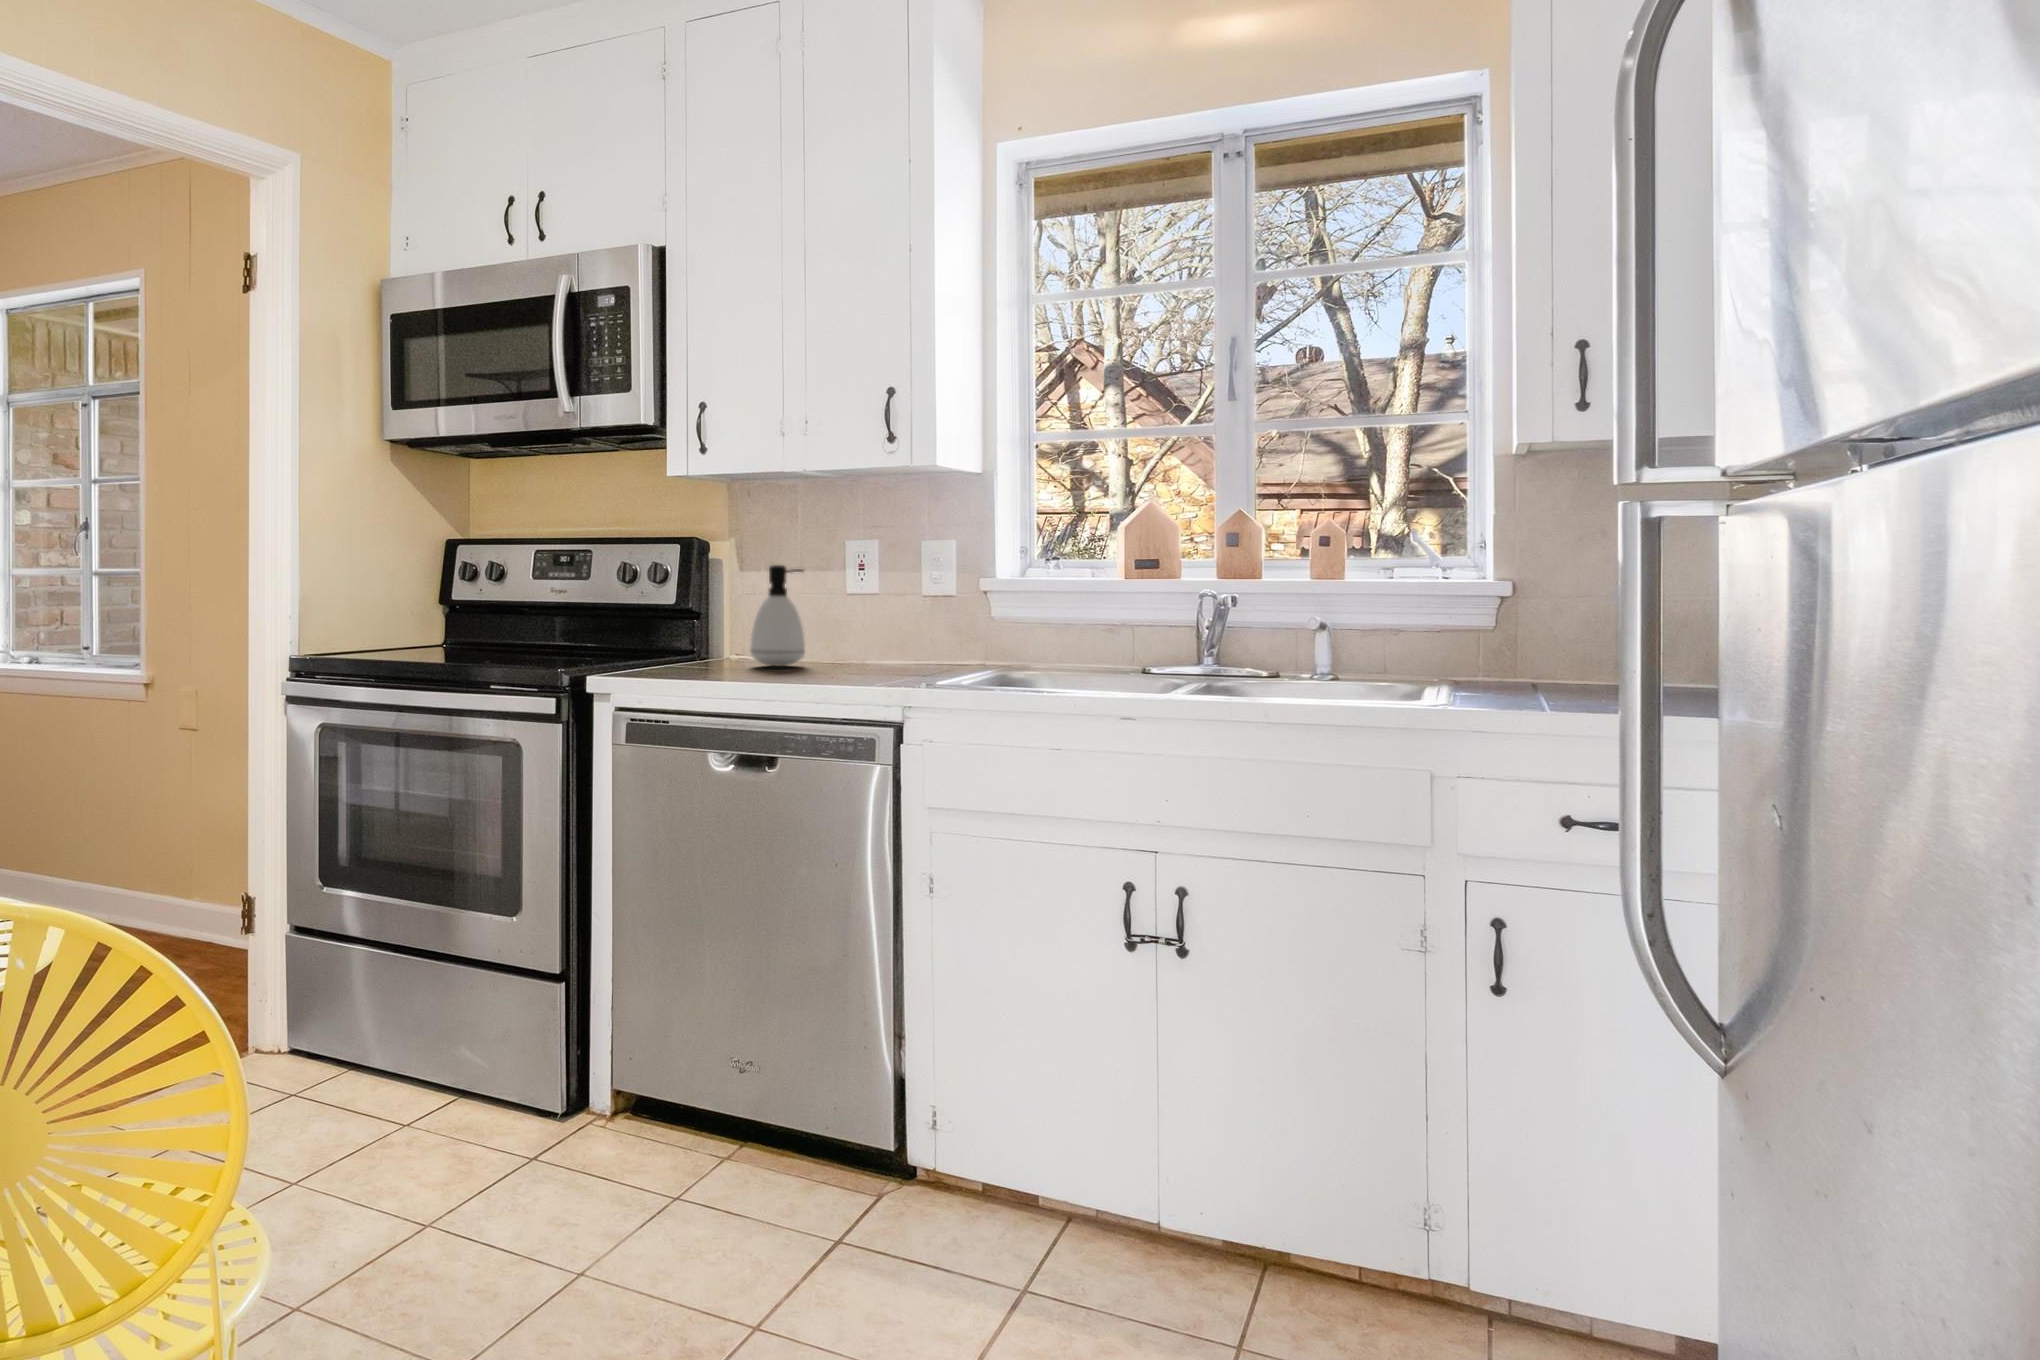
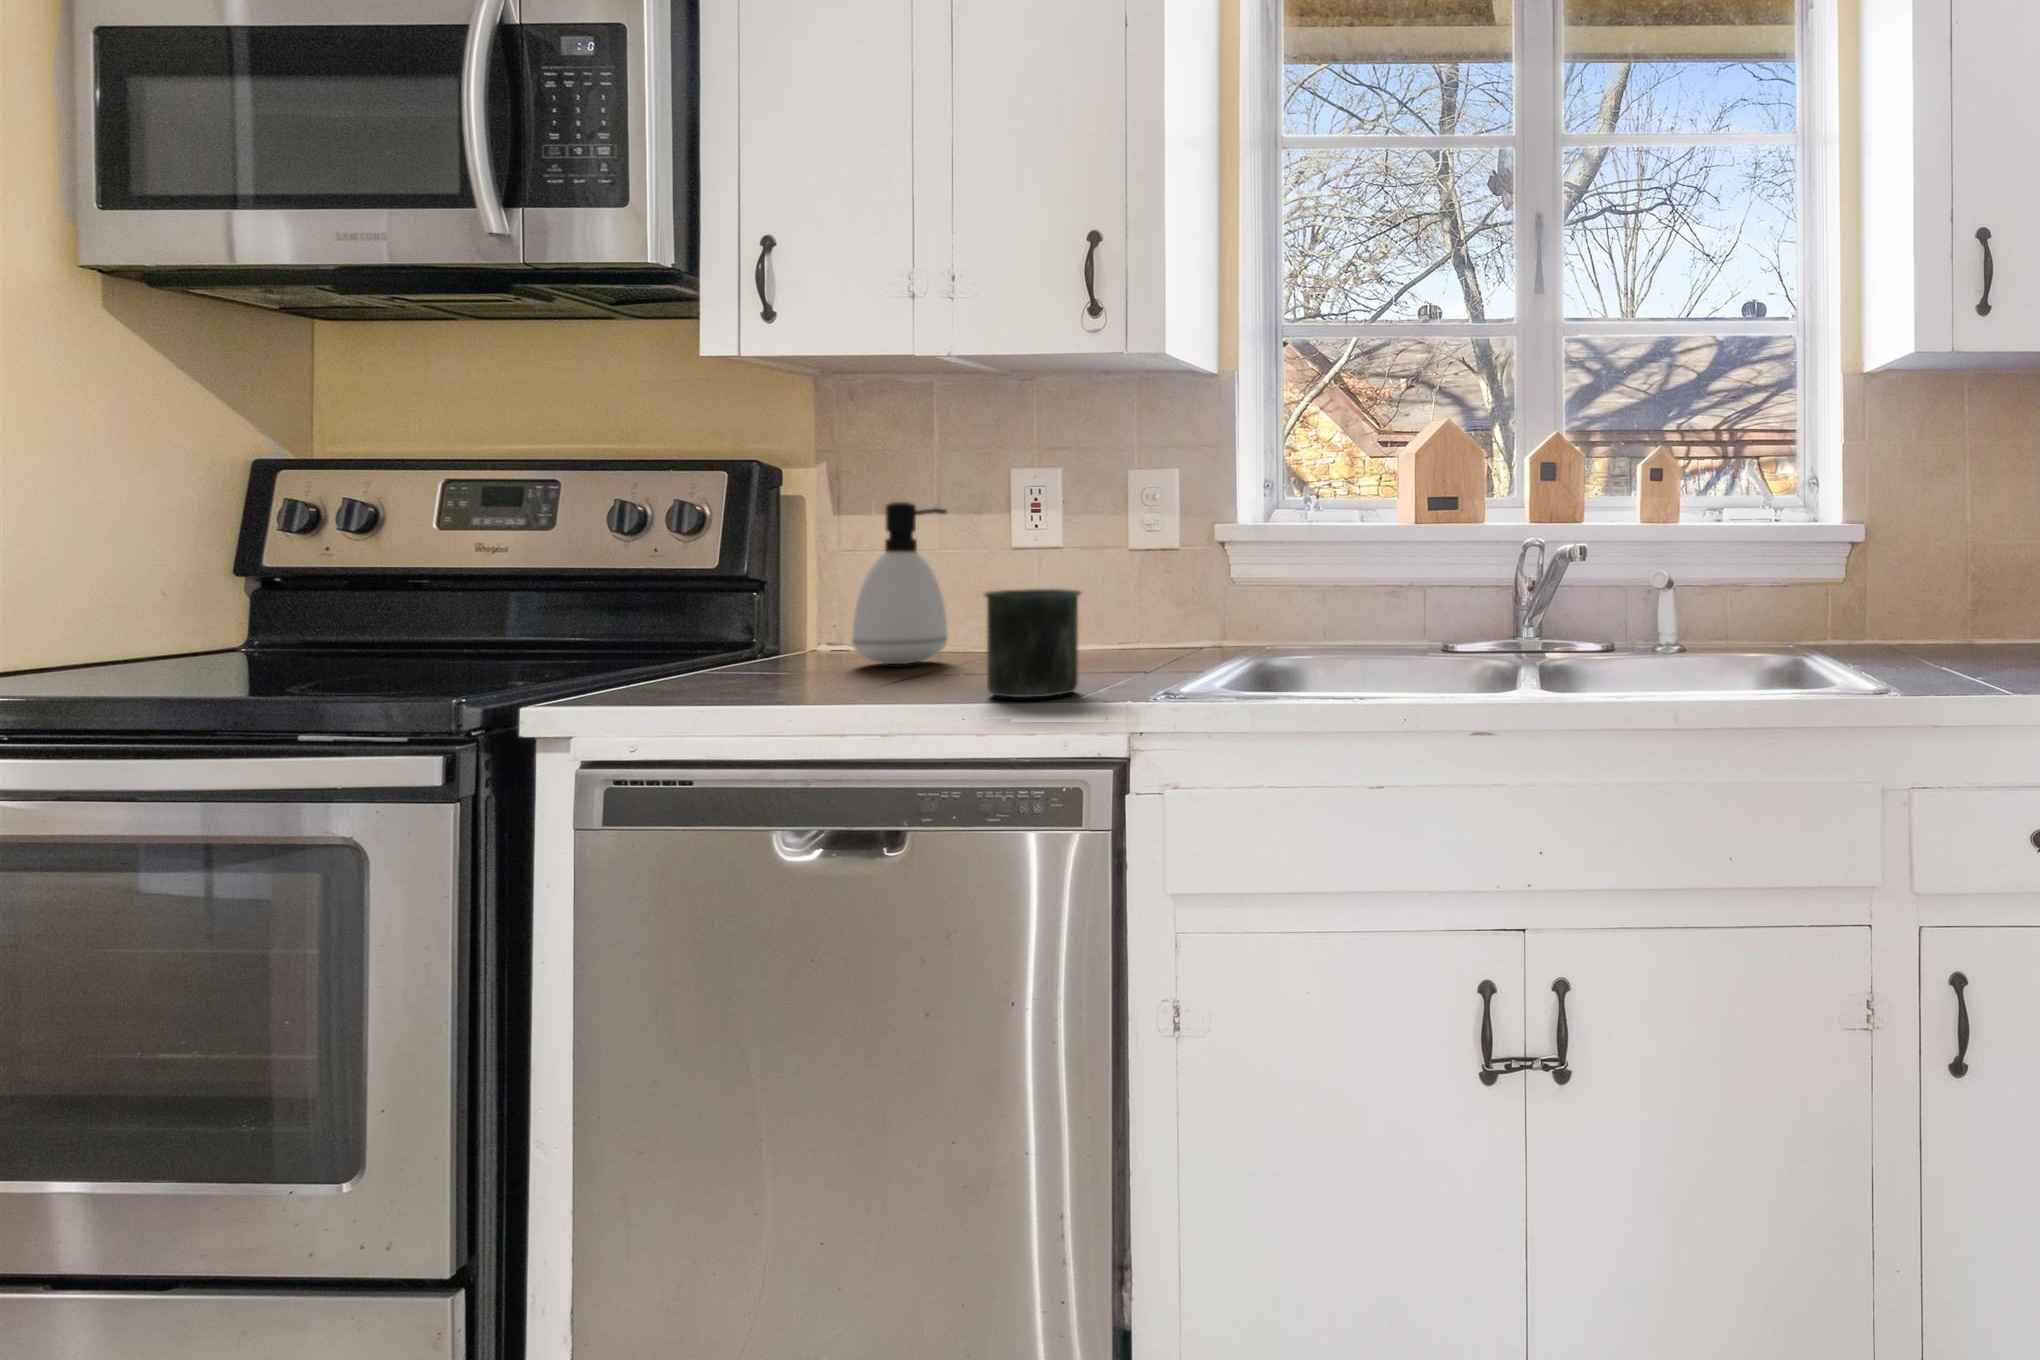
mug: none [821,619,878,684] -> present [984,589,1081,697]

